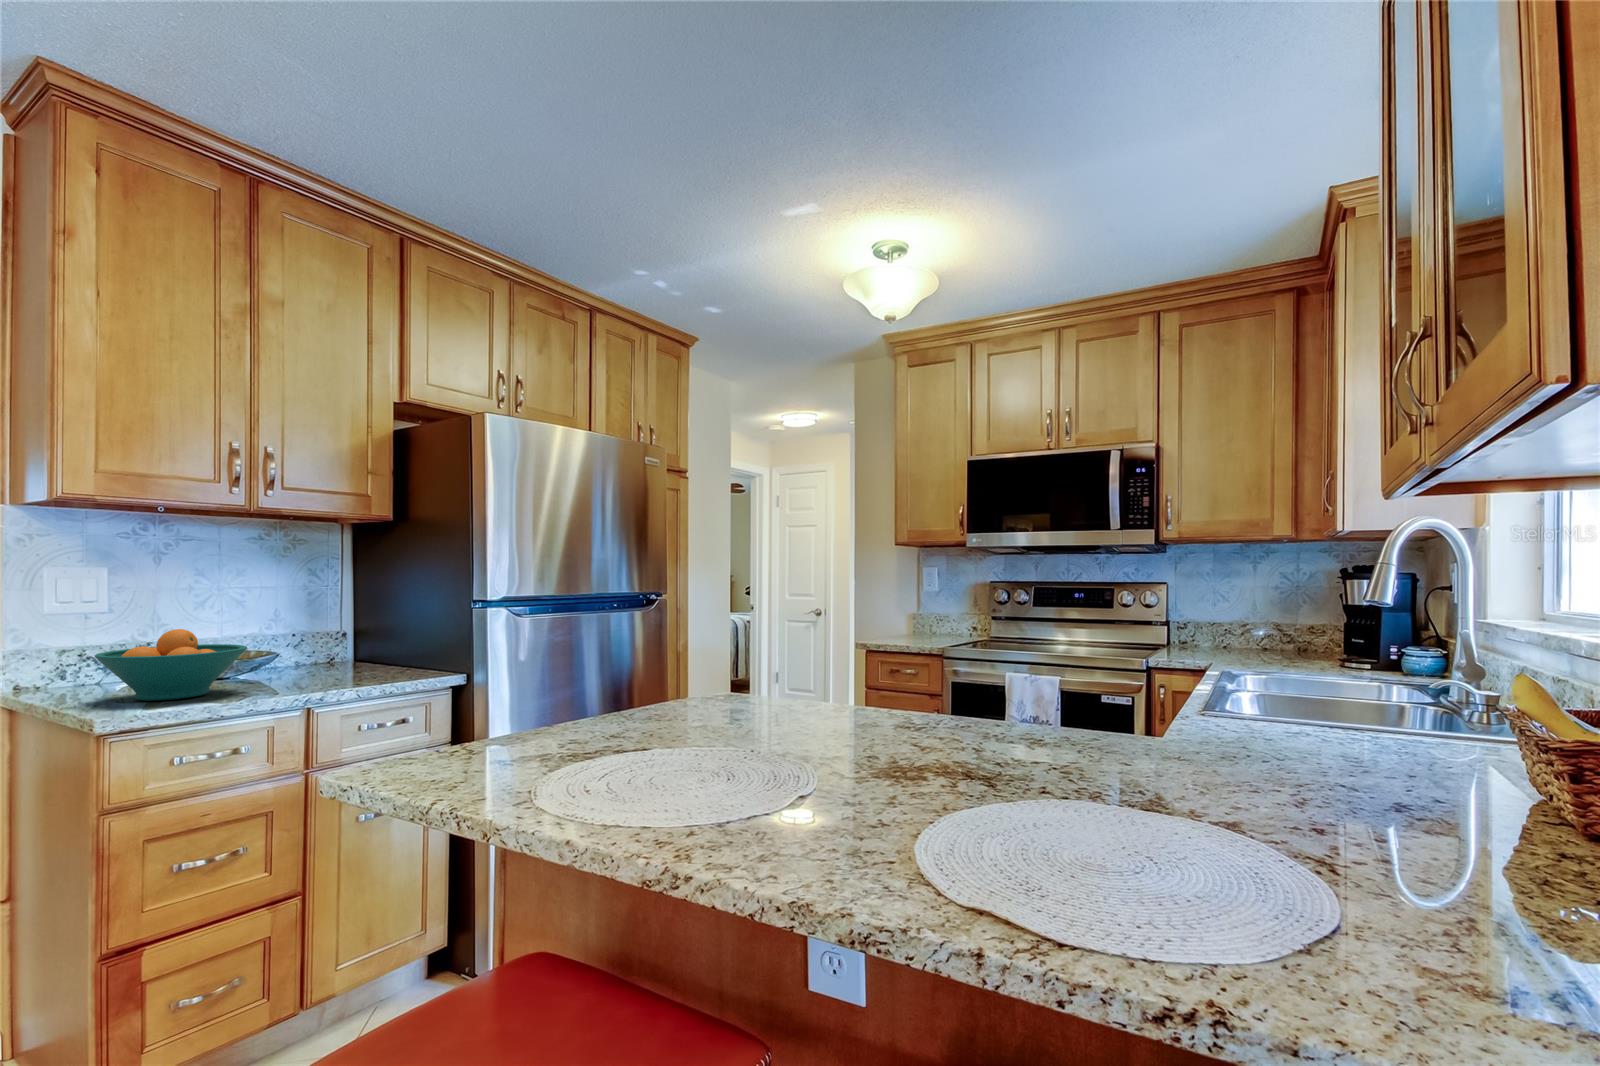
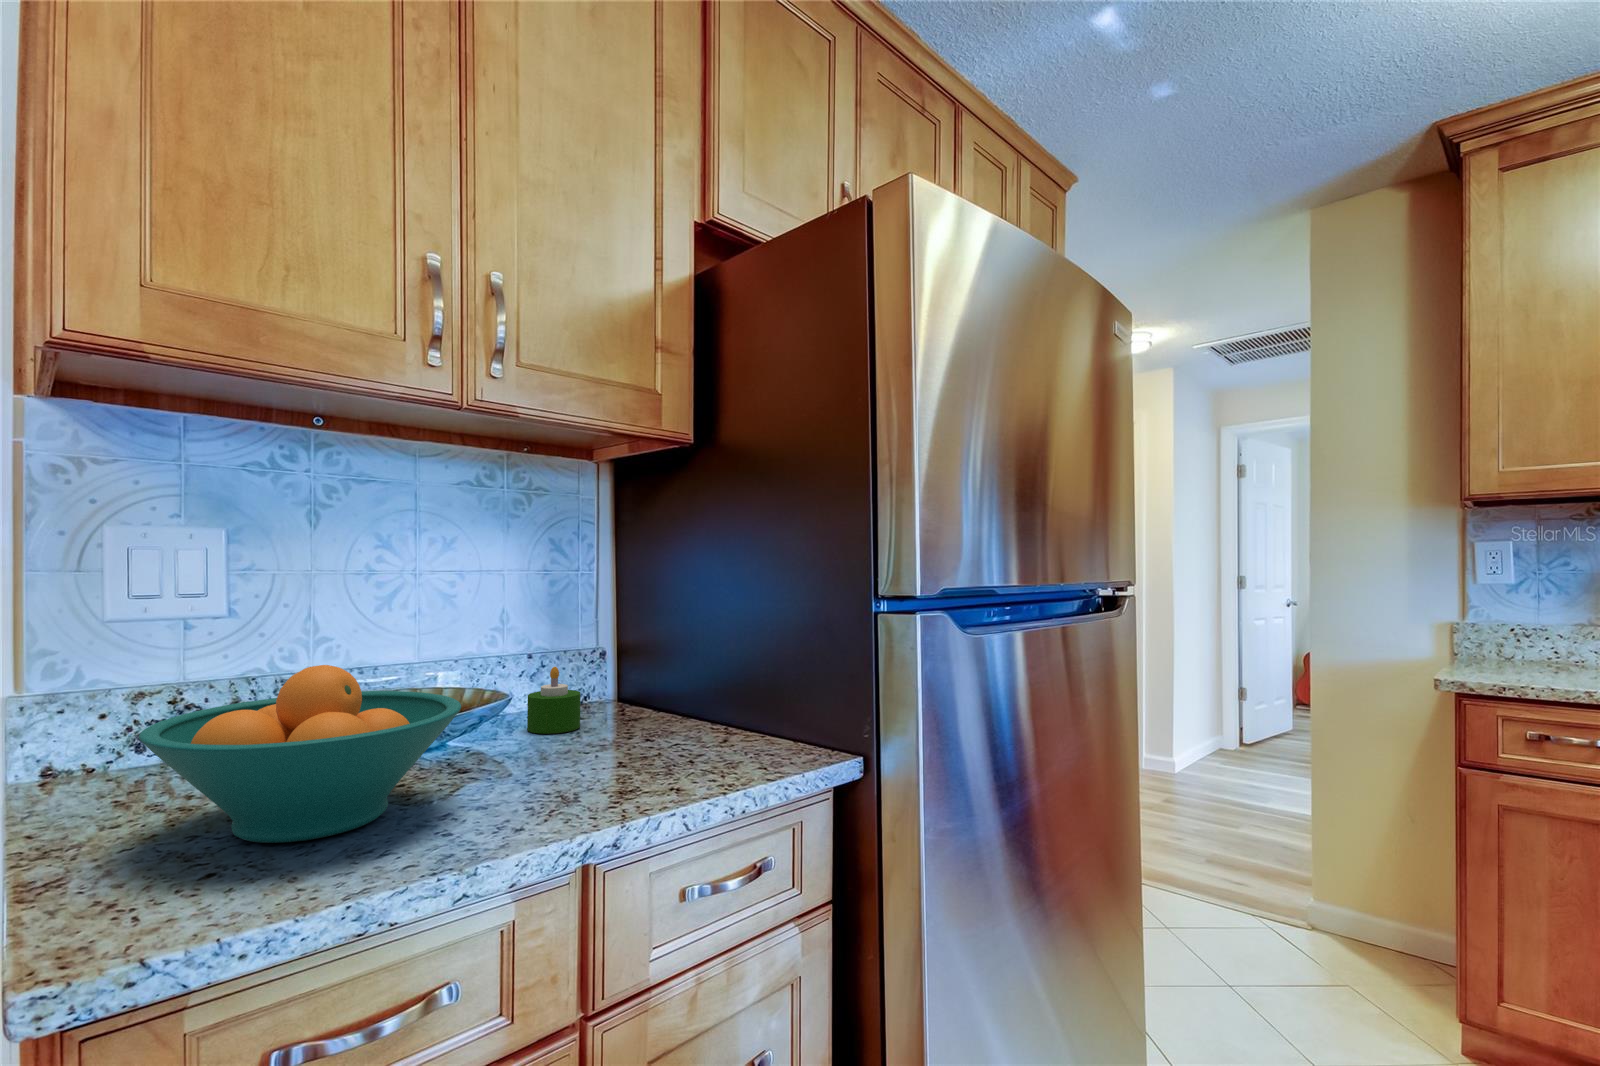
candle: none [290,638,323,673] -> present [527,667,581,734]

